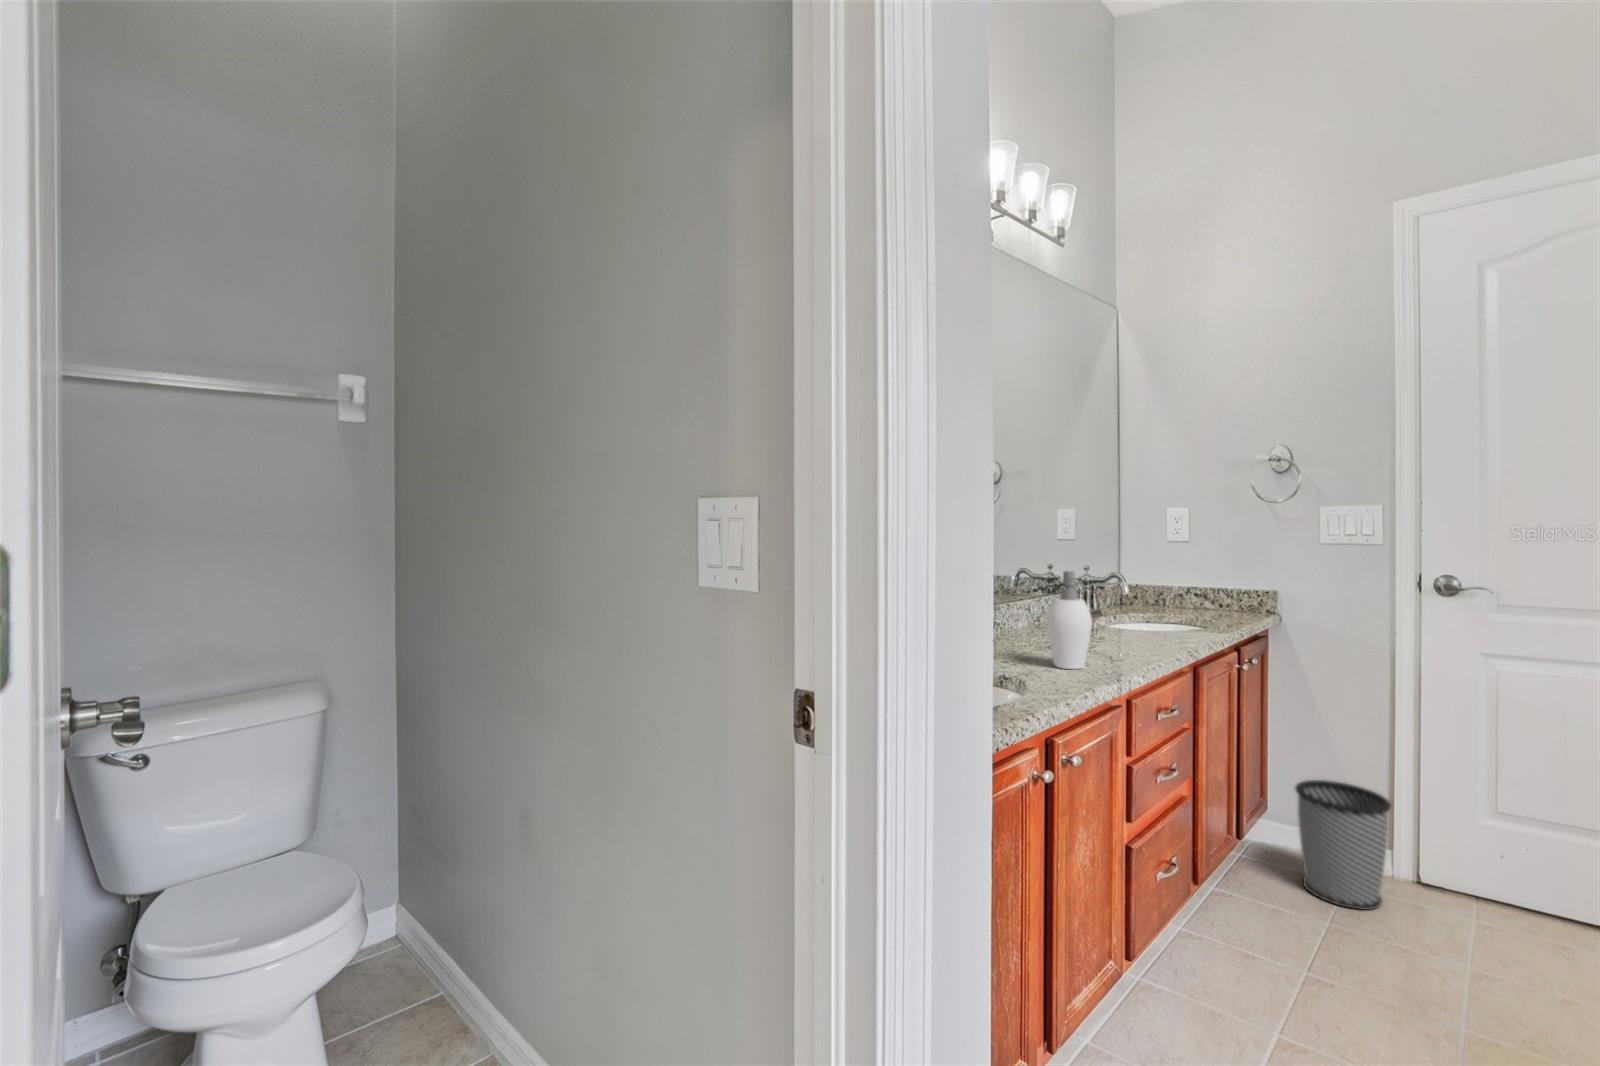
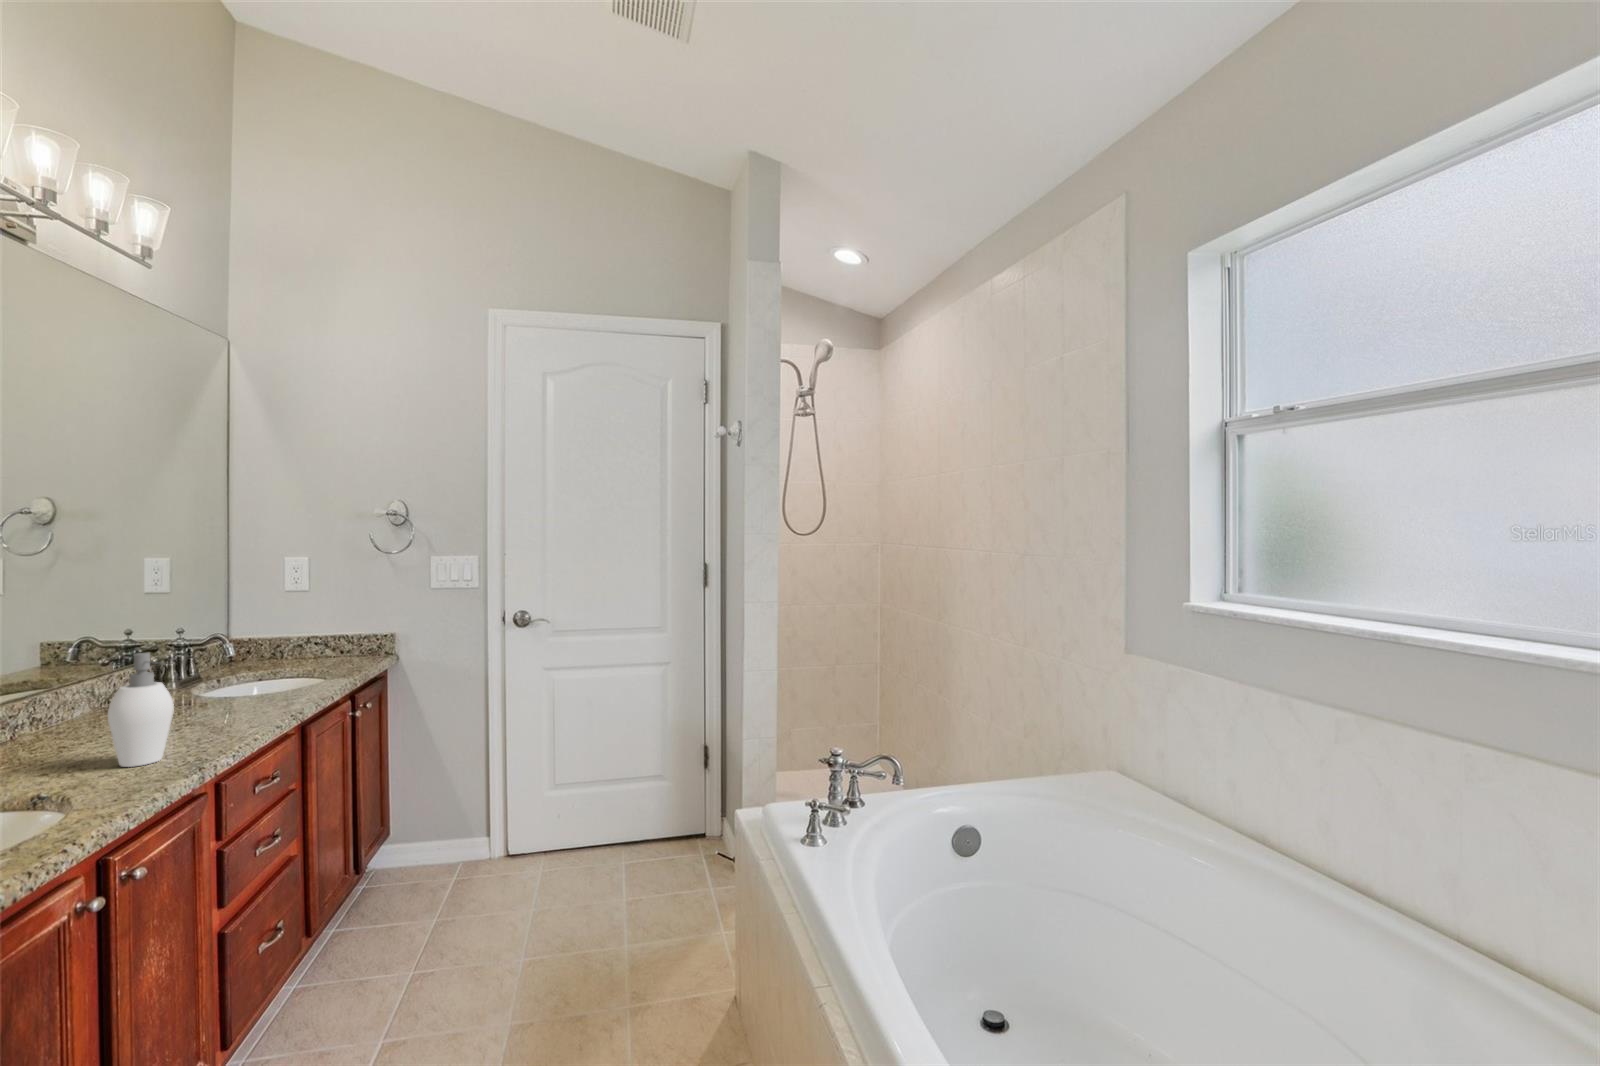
wastebasket: present [1295,780,1391,910] -> none [404,787,475,894]

